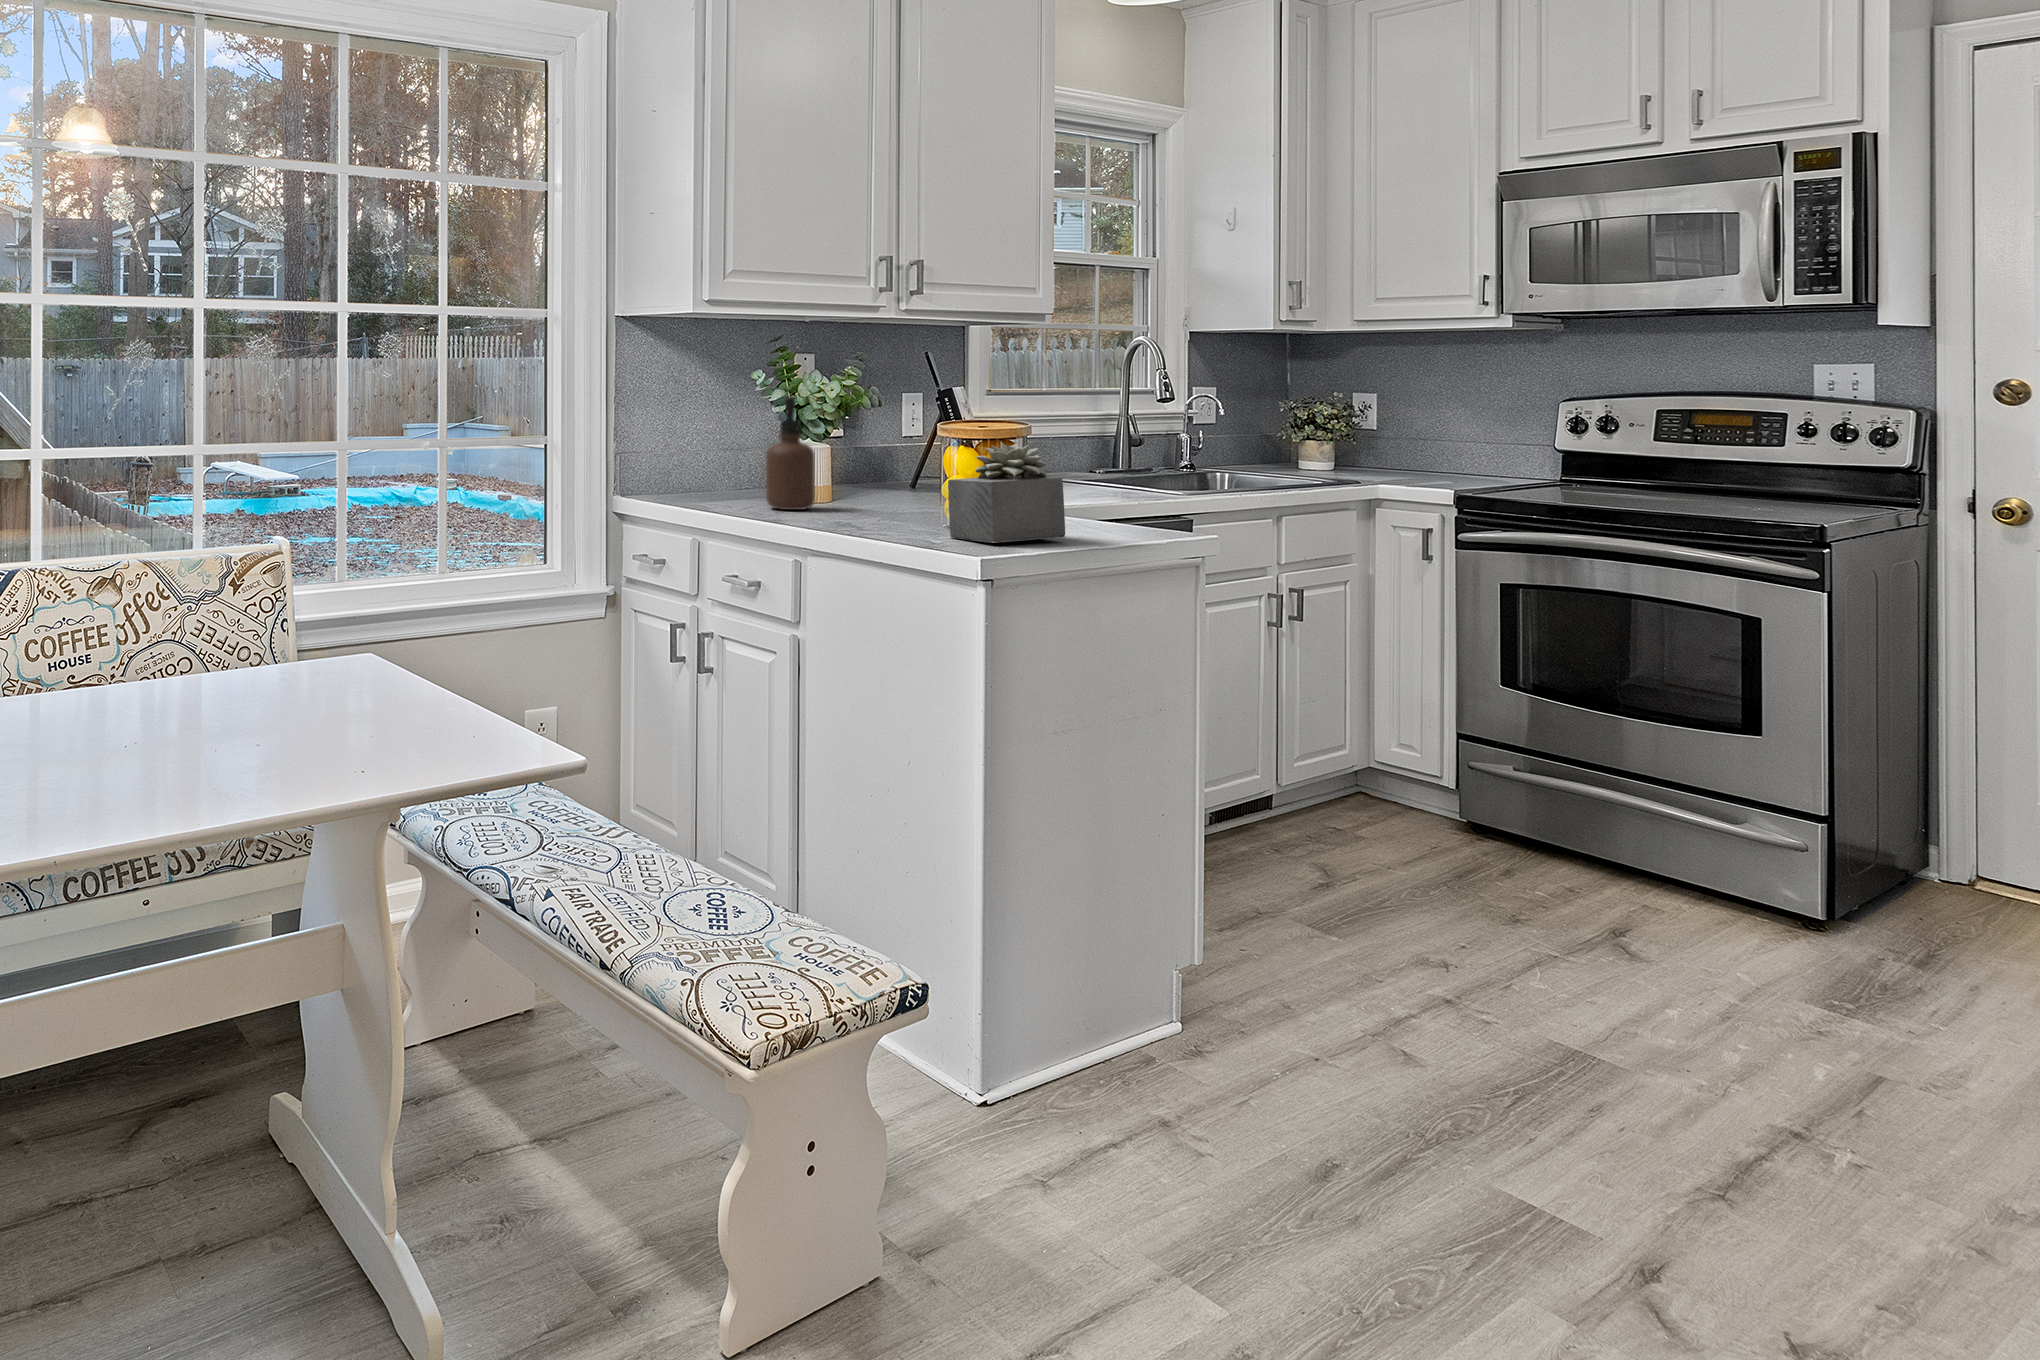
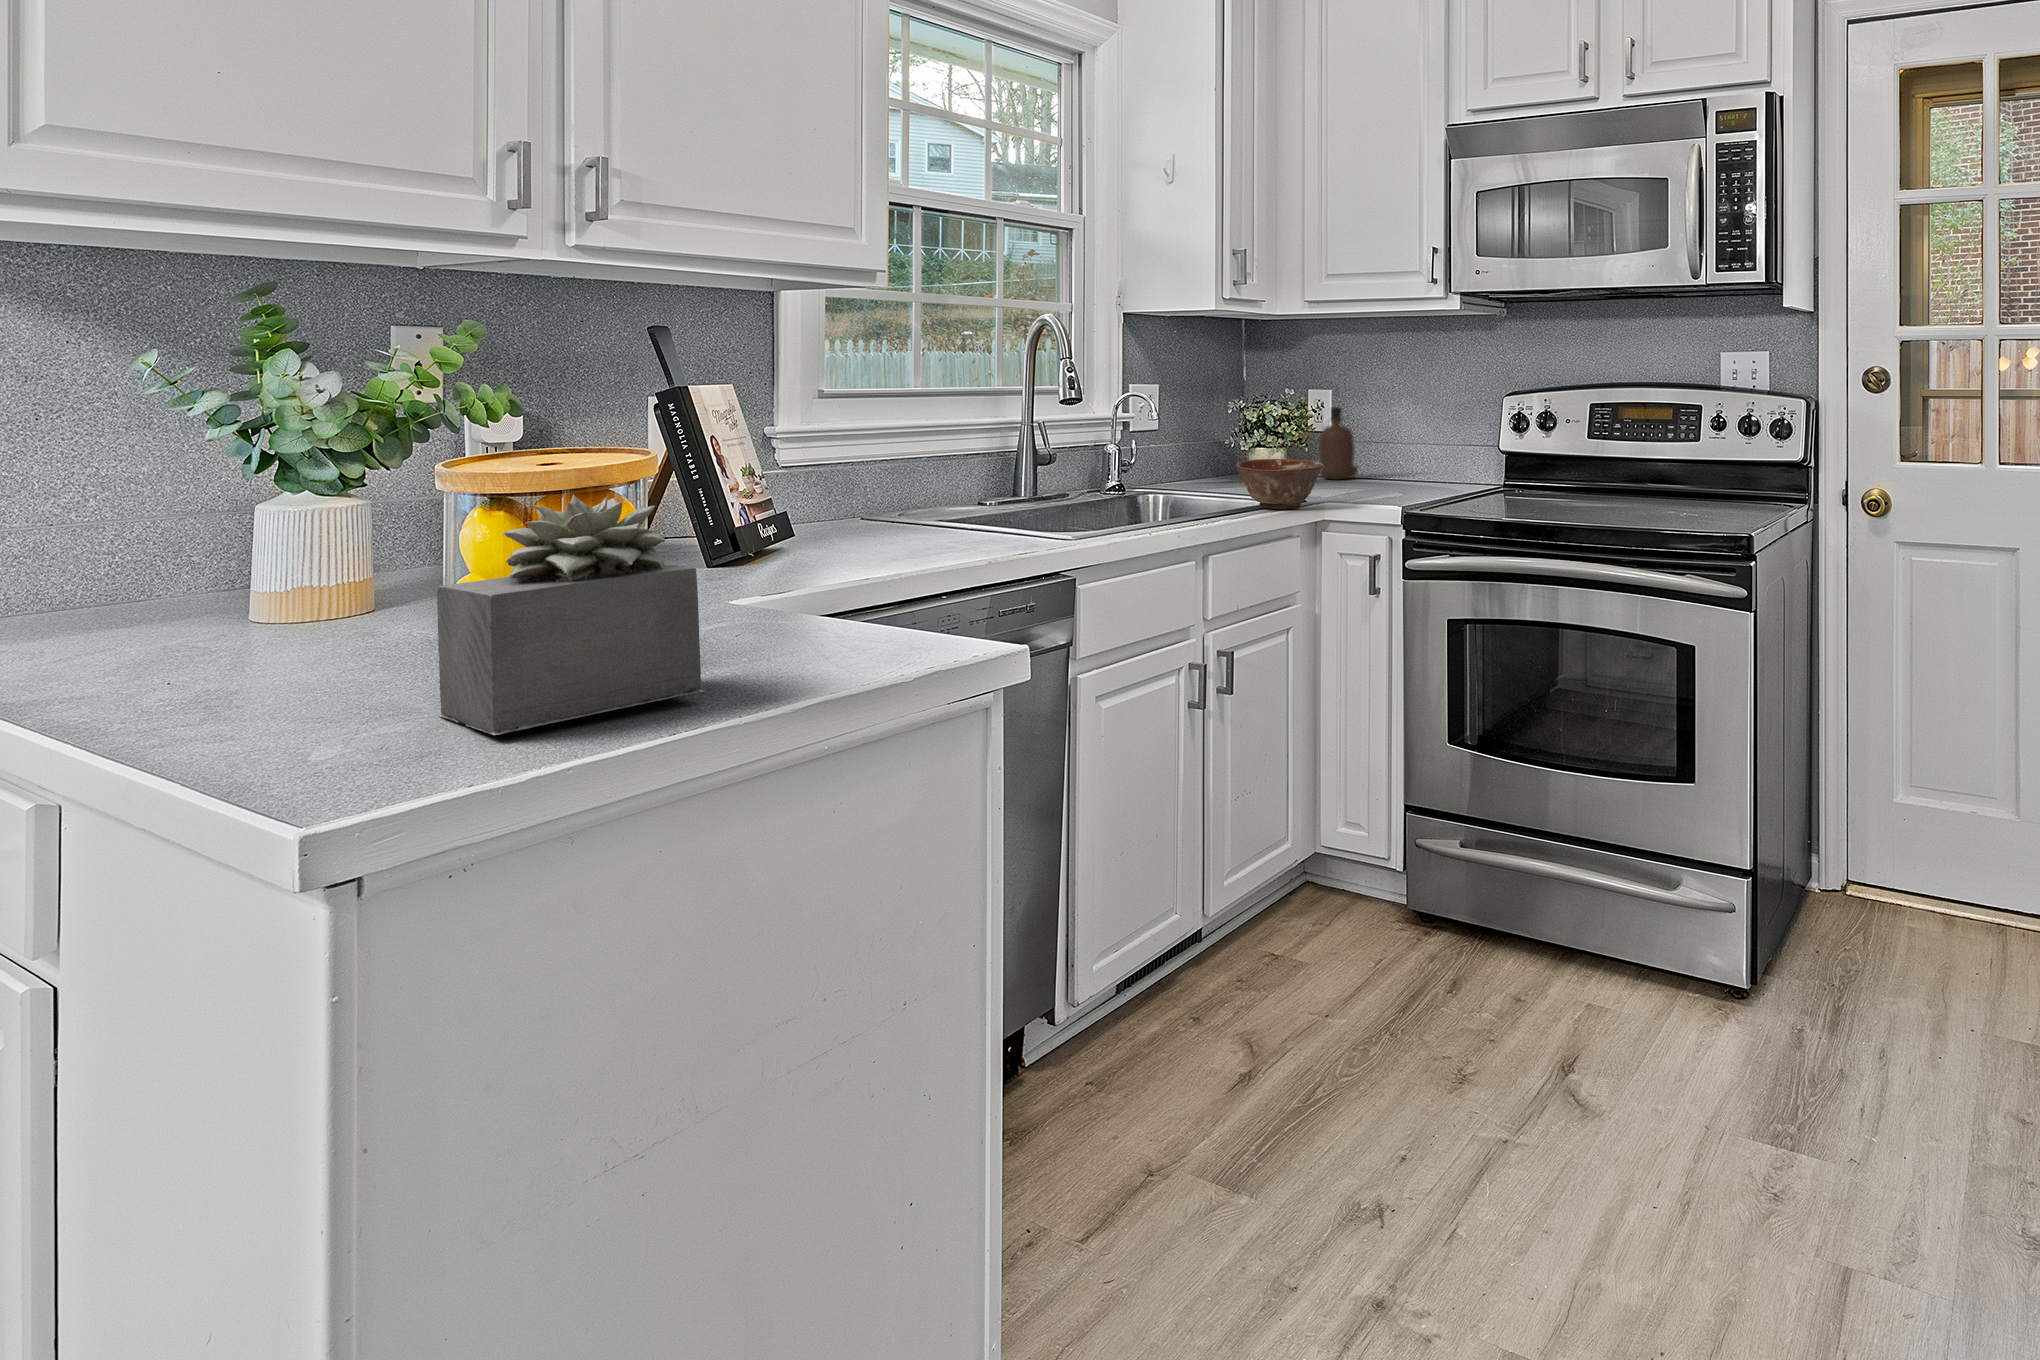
soap dispenser: present [766,397,815,510] -> present [1319,407,1358,479]
ceramic bowl: none [1302,448,1381,488] -> present [1236,459,1323,509]

